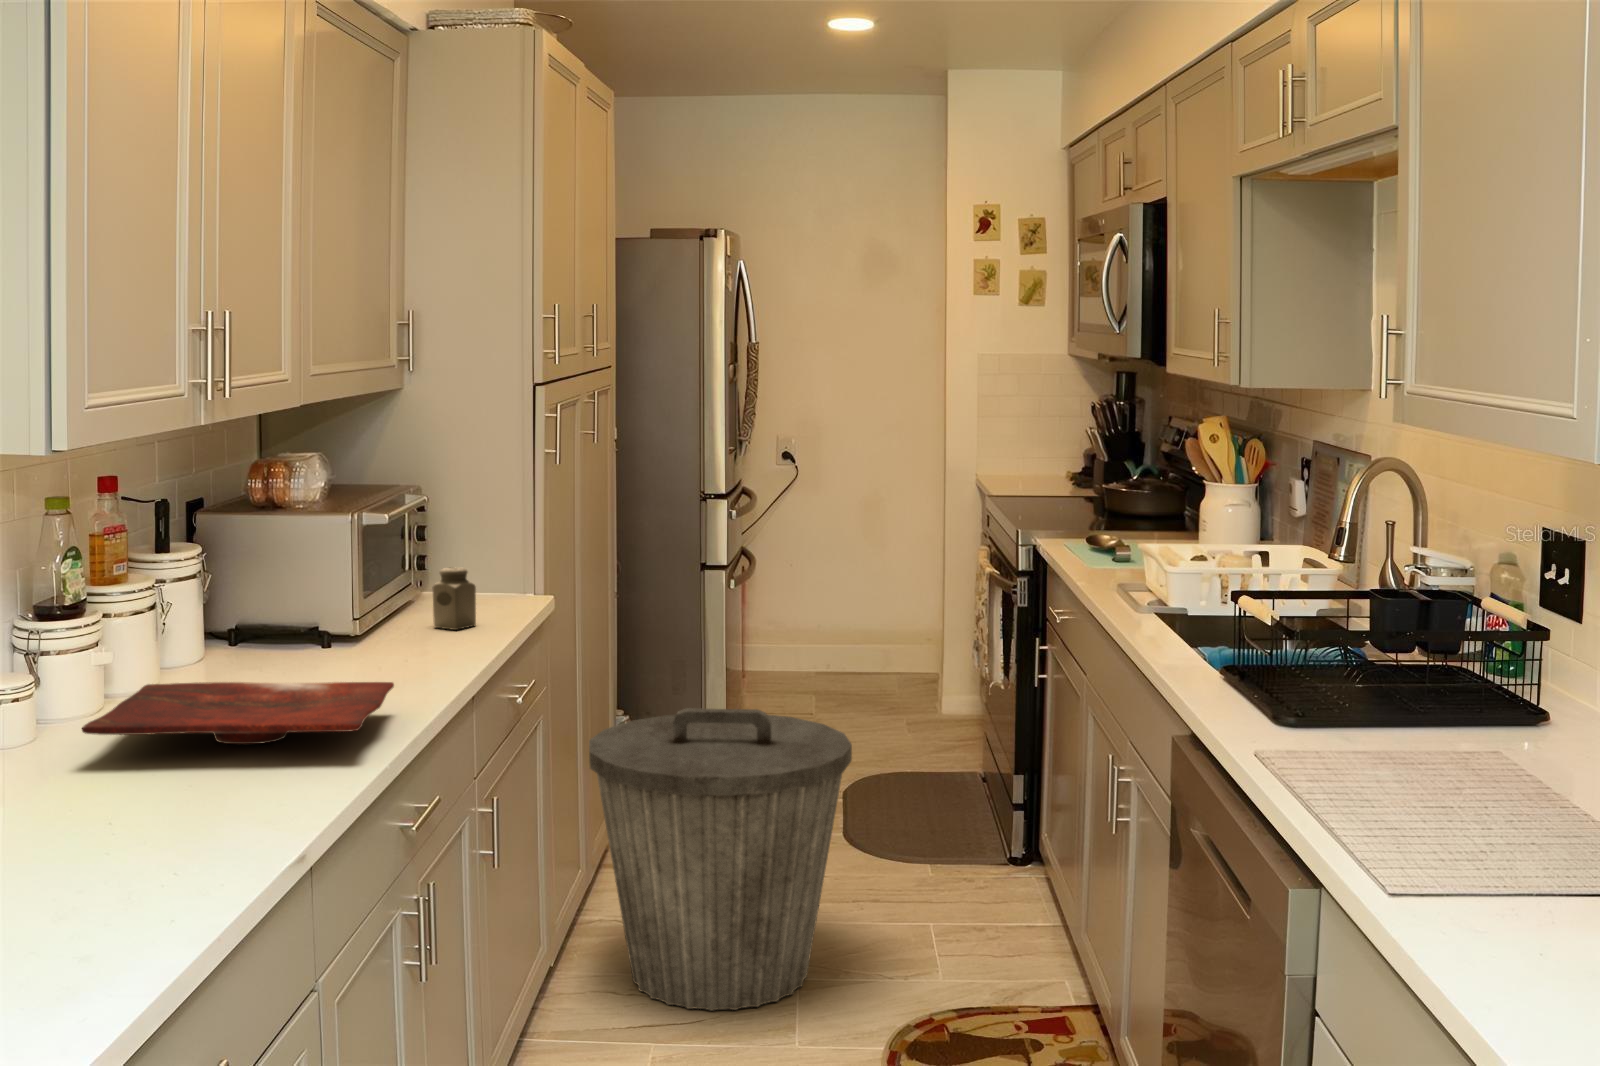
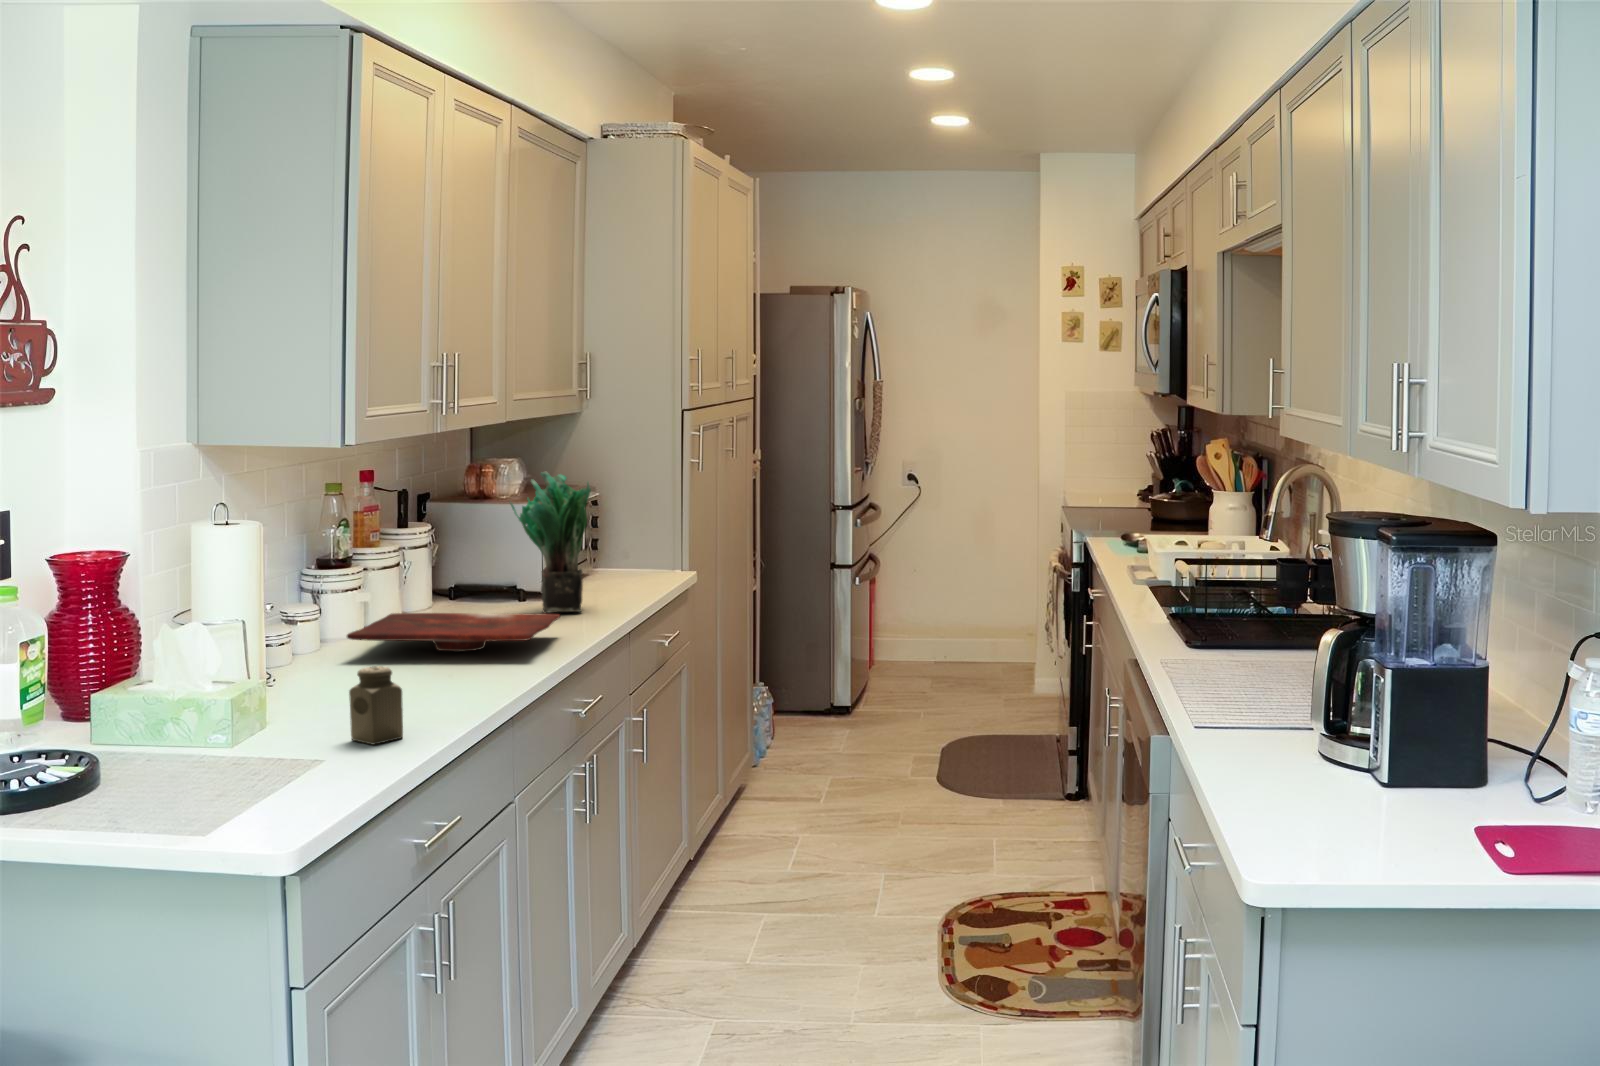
potted plant: none [313,476,431,672] -> present [510,472,591,613]
salt shaker: present [433,567,476,630] -> present [349,666,403,745]
trash can: present [589,708,852,1011] -> none [720,659,922,890]

